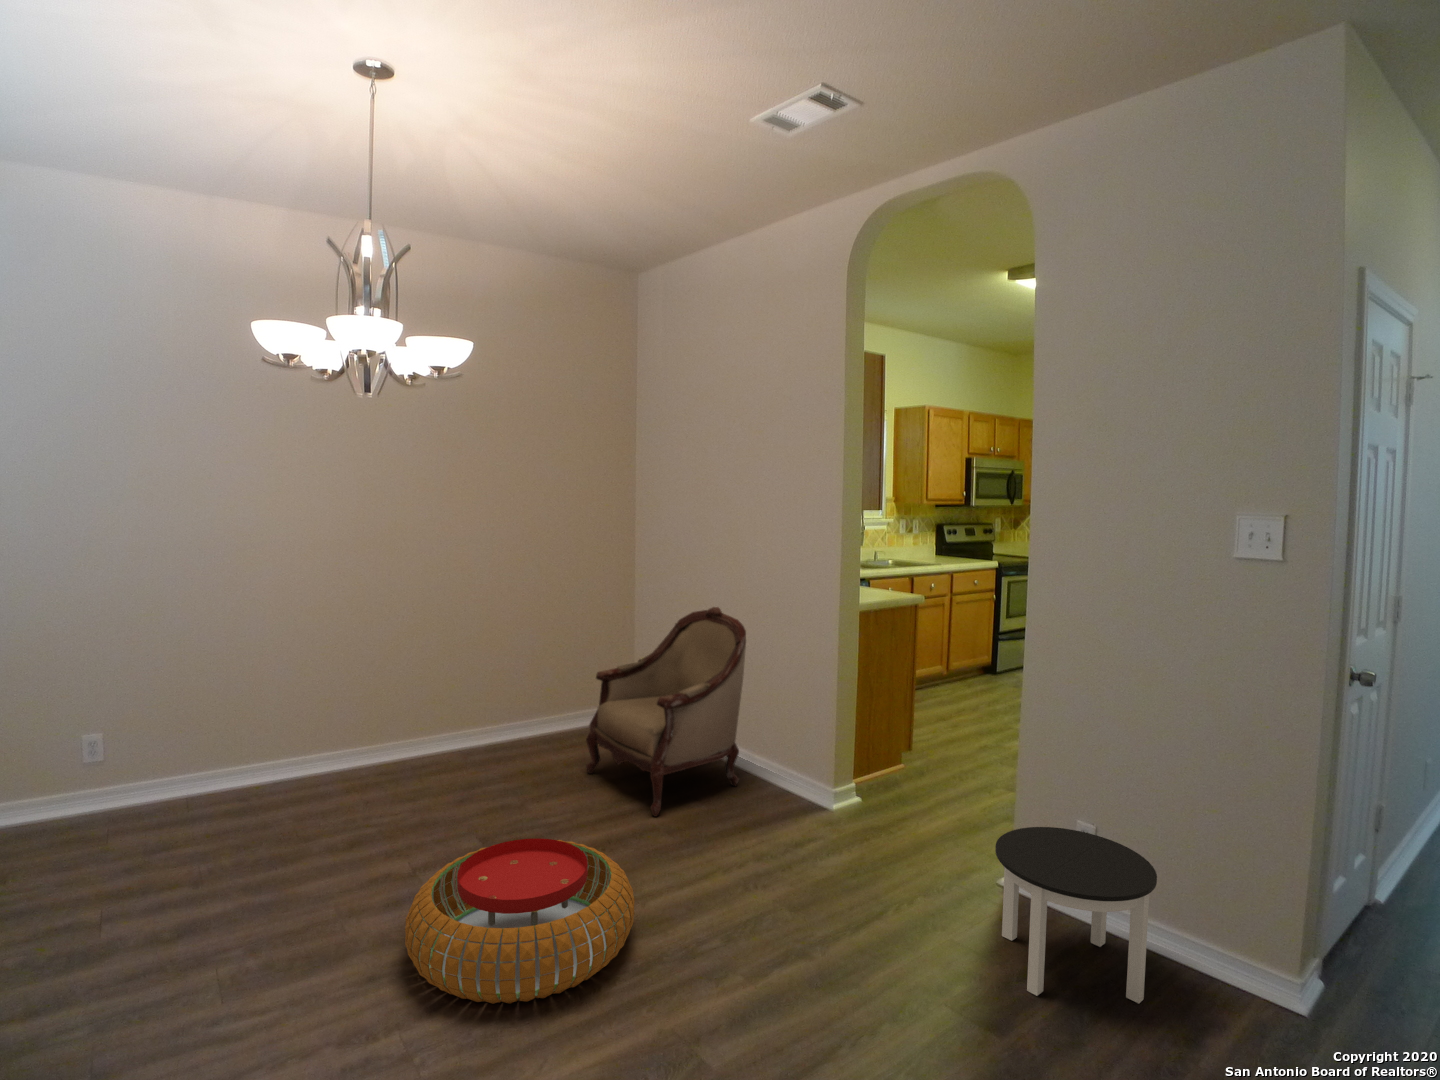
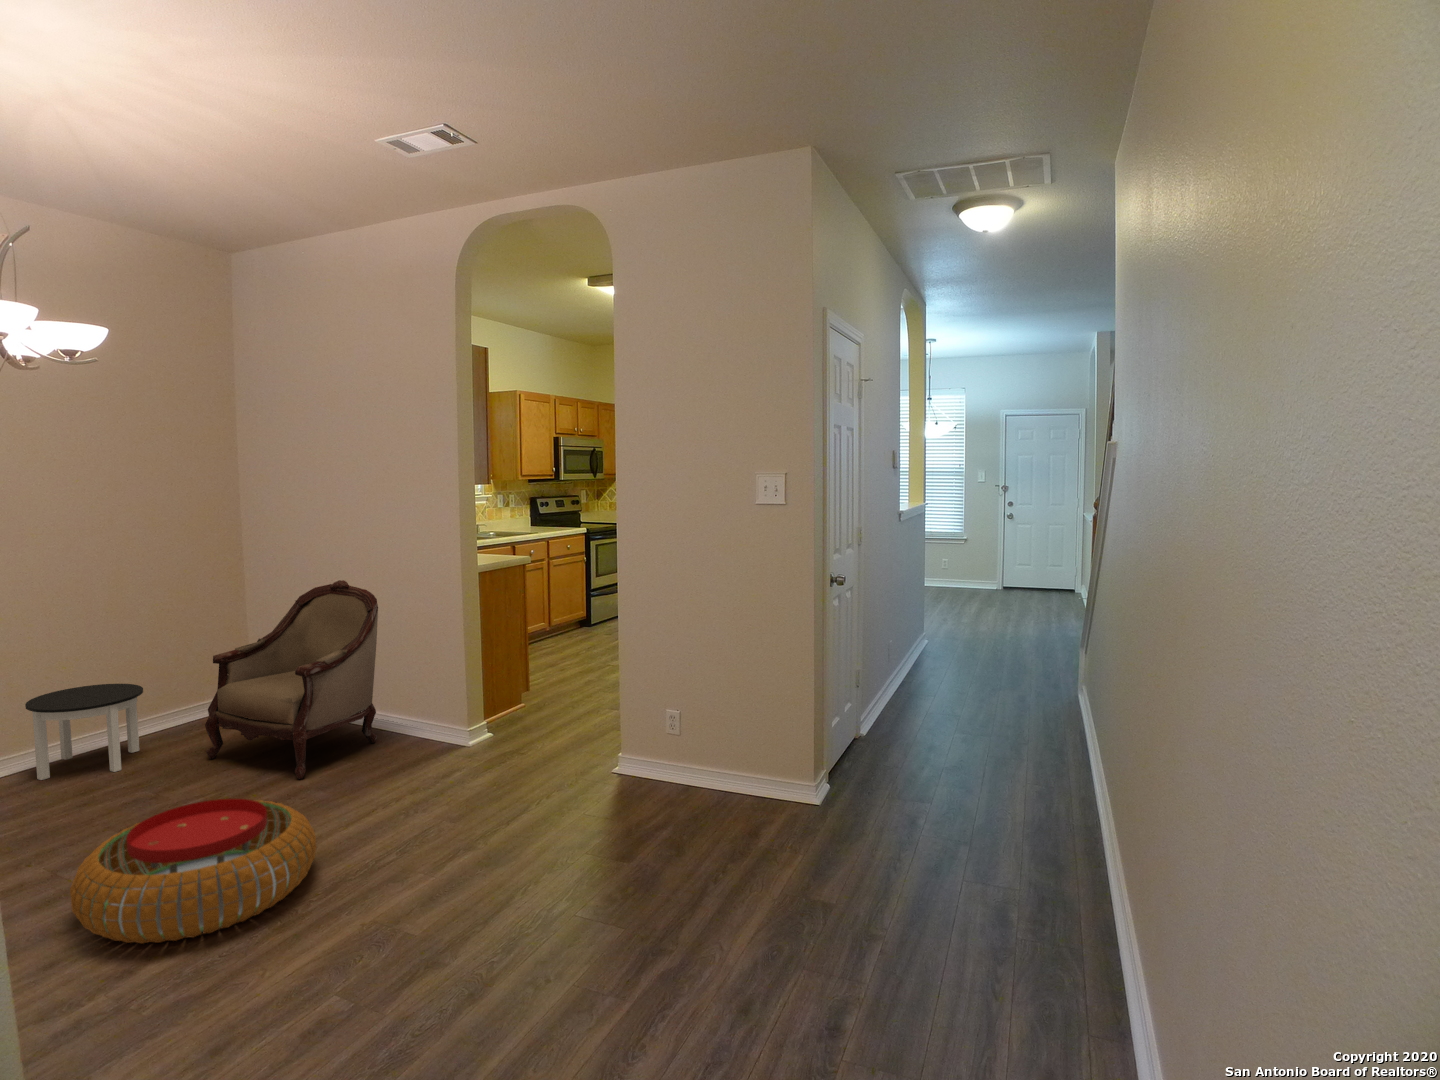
round table: present [995,827,1157,1004] -> present [25,684,143,780]

